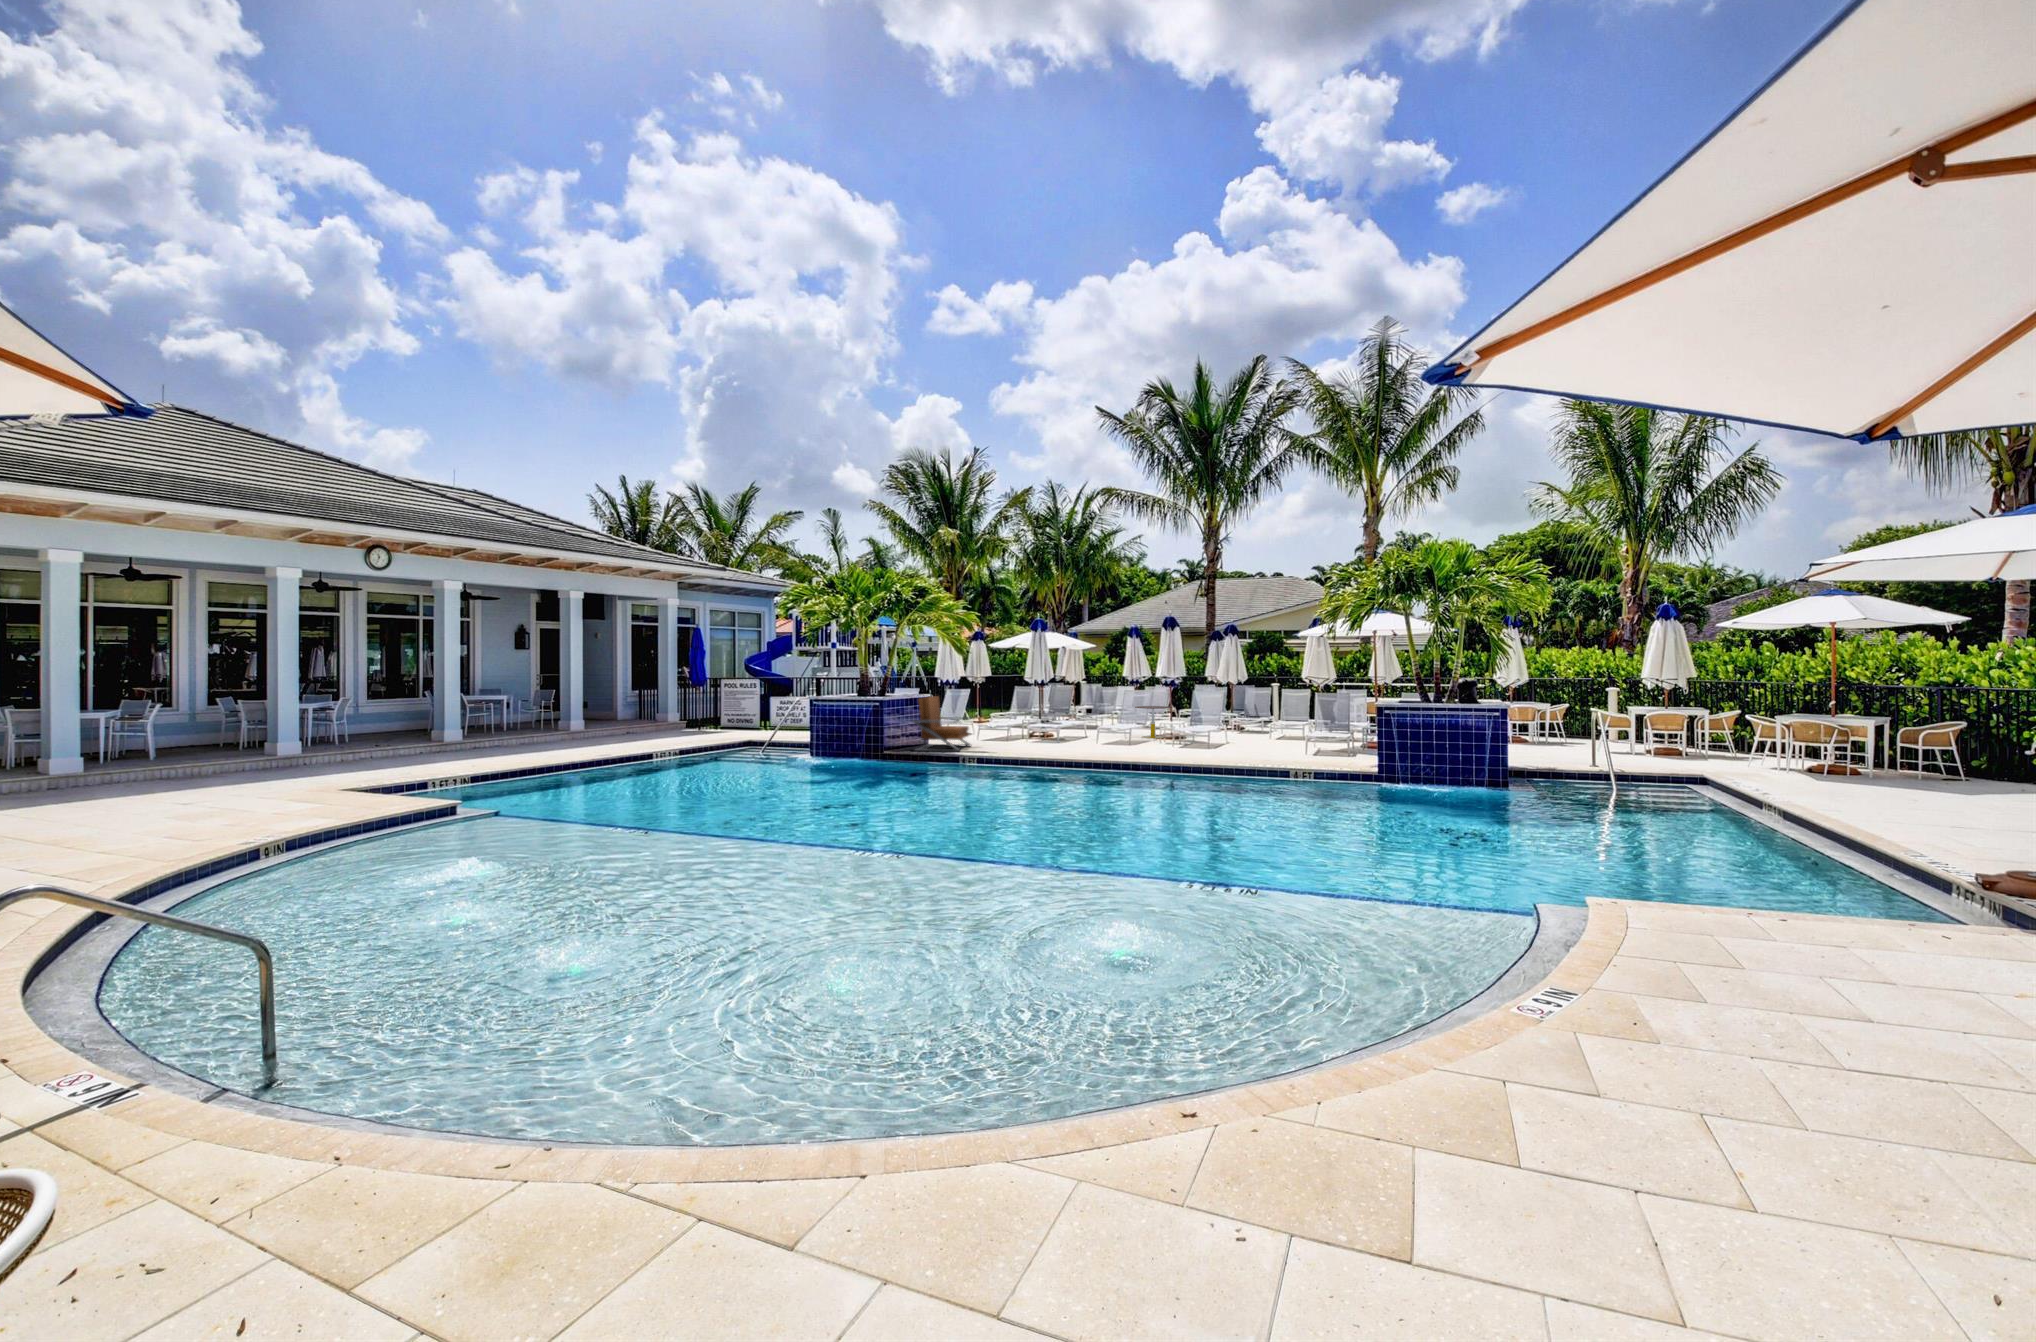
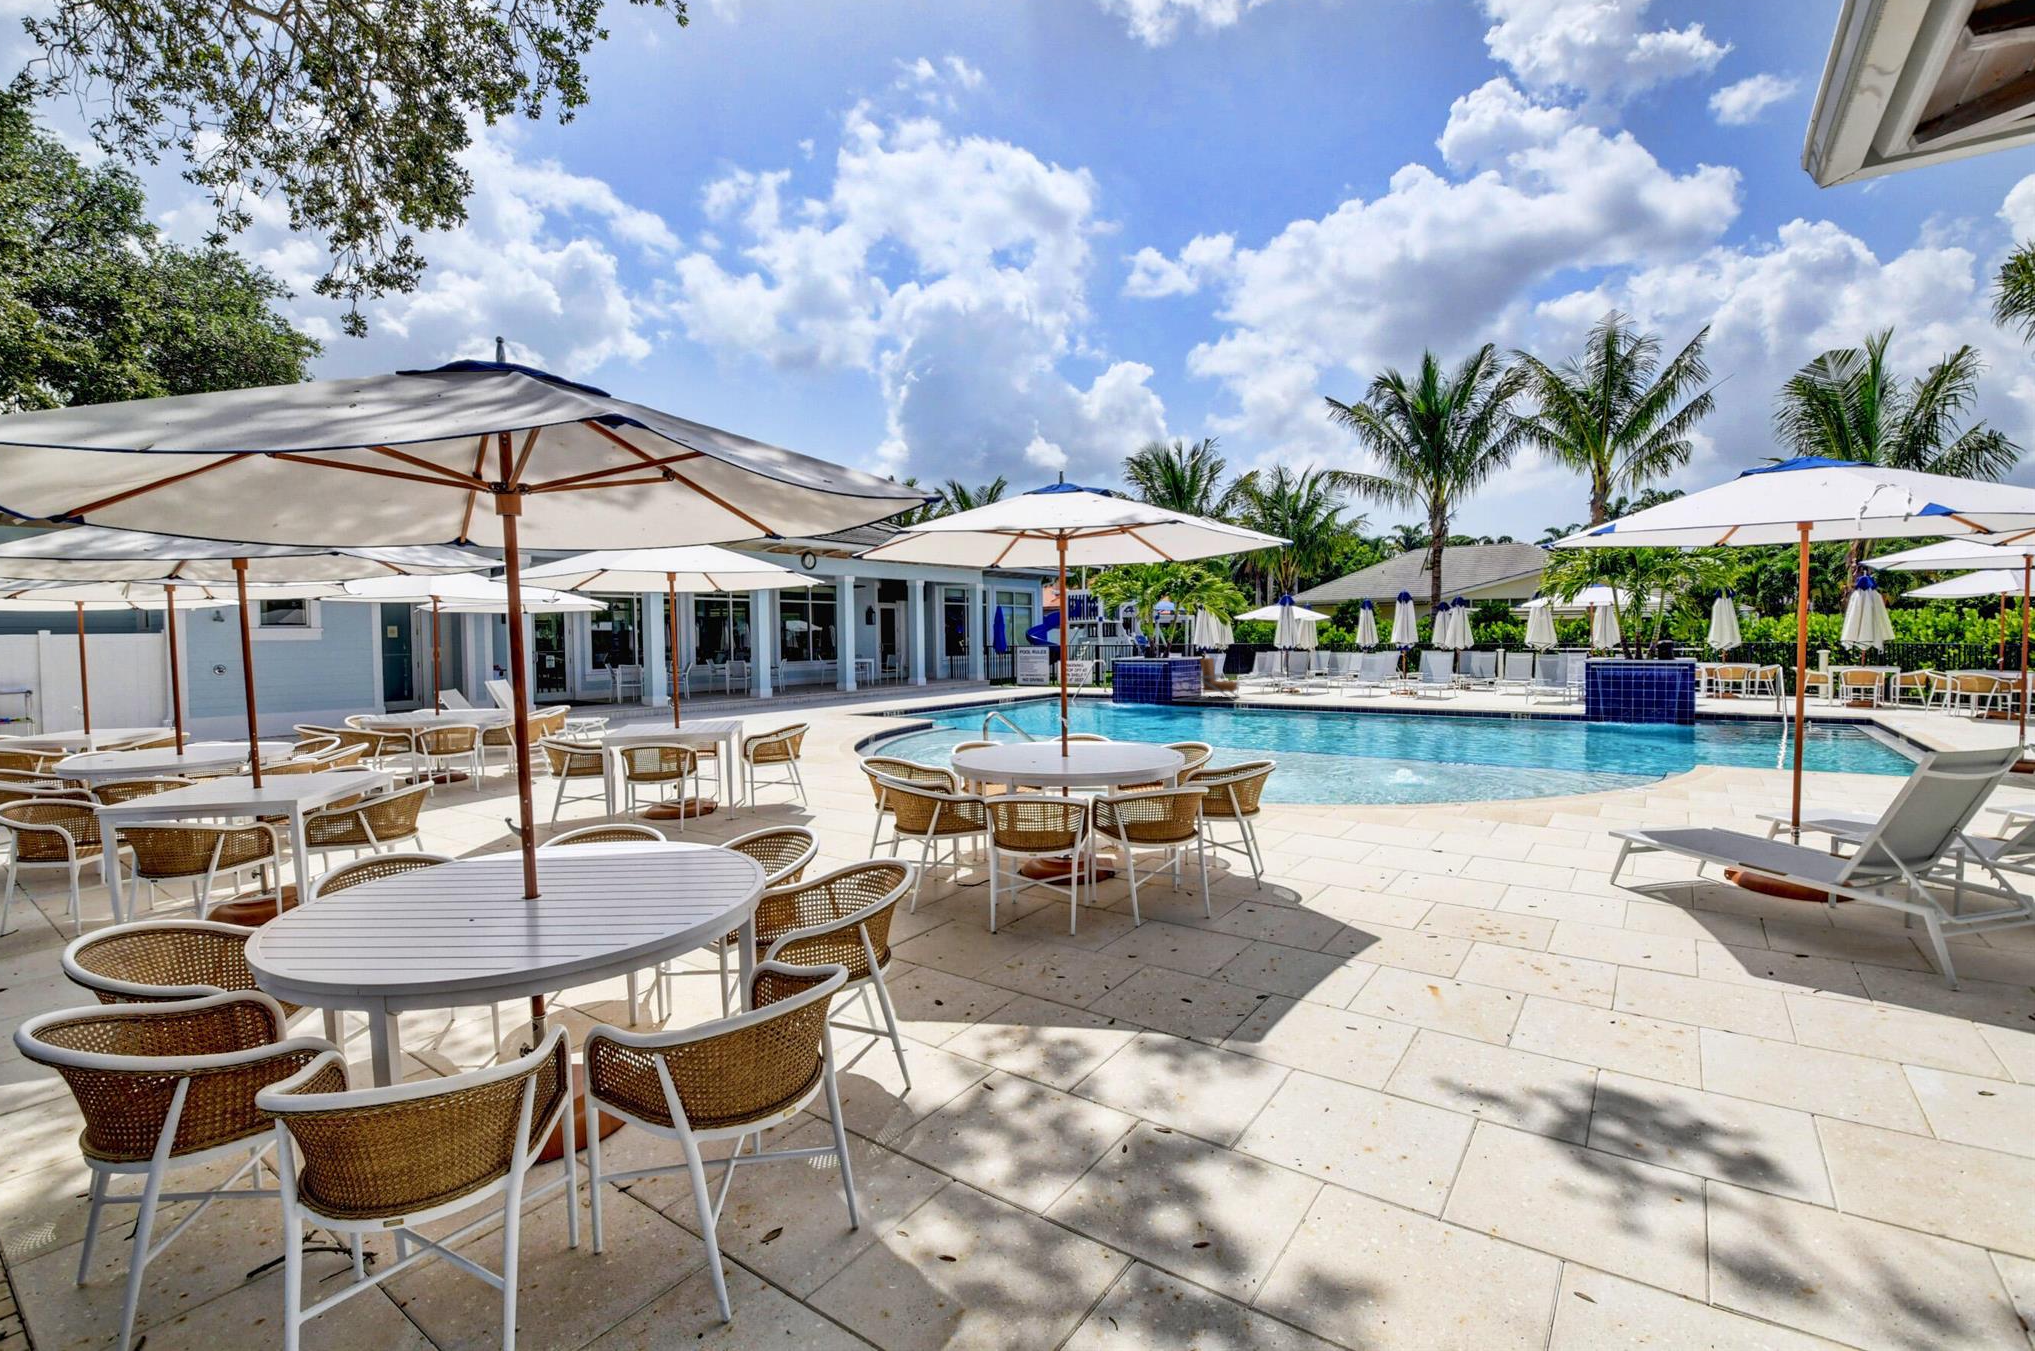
side table: present [1135,706,1170,738] -> none [1373,667,1405,693]

